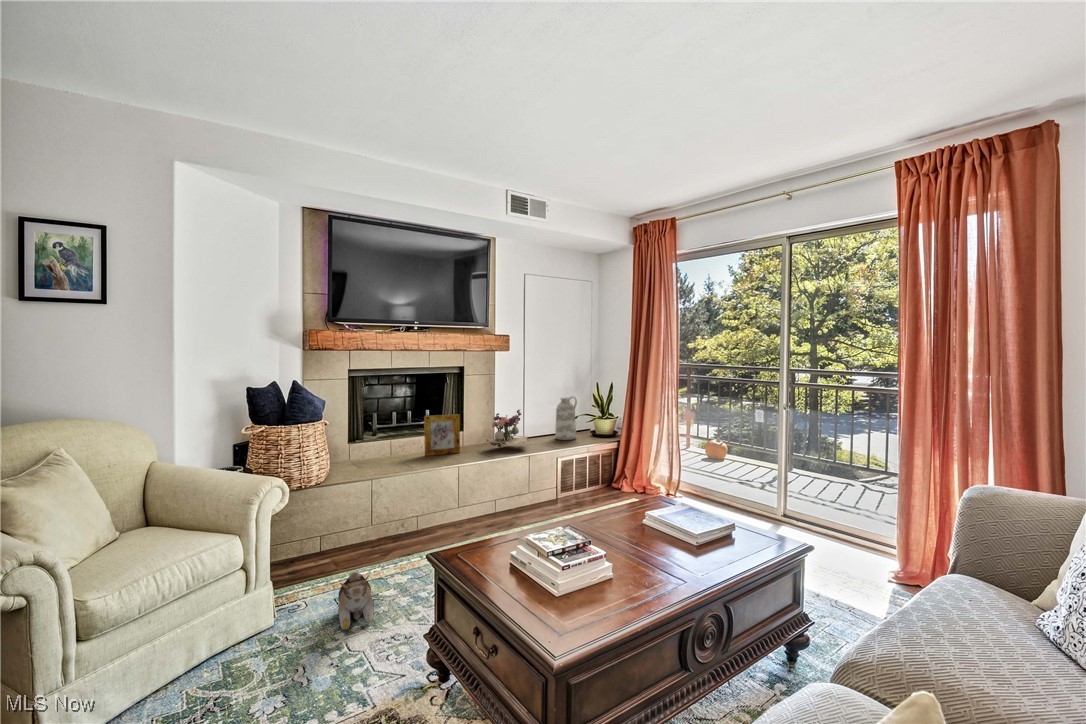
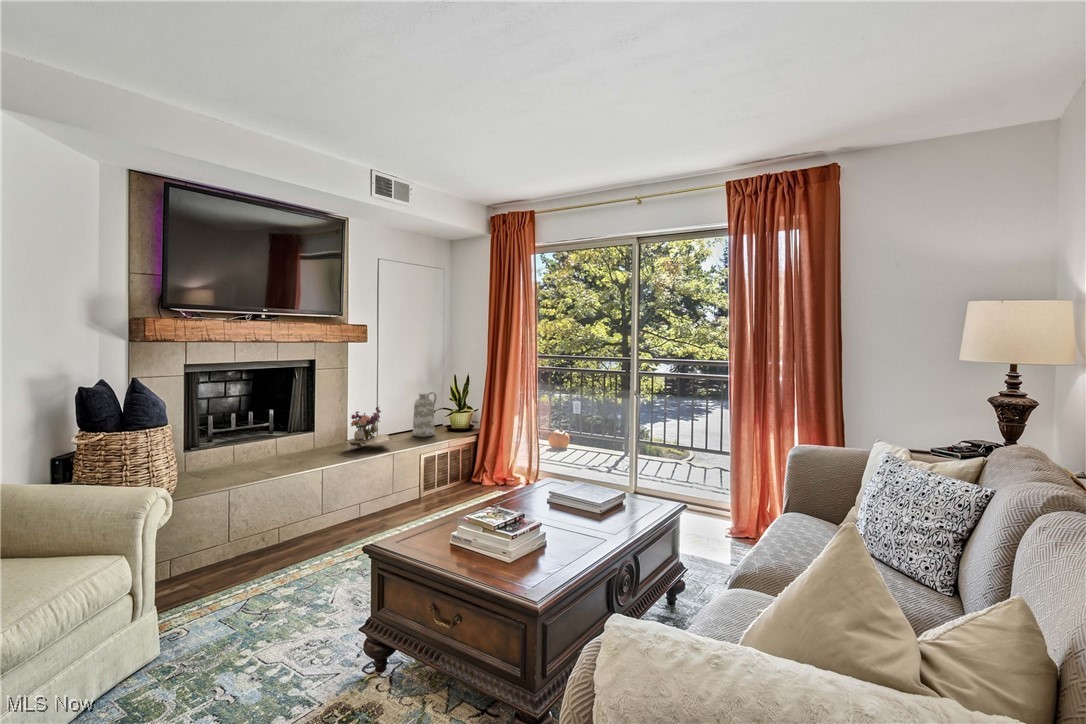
picture frame: present [424,414,460,456] -> none [276,413,316,460]
plush toy: present [338,572,374,630] -> none [233,585,281,647]

